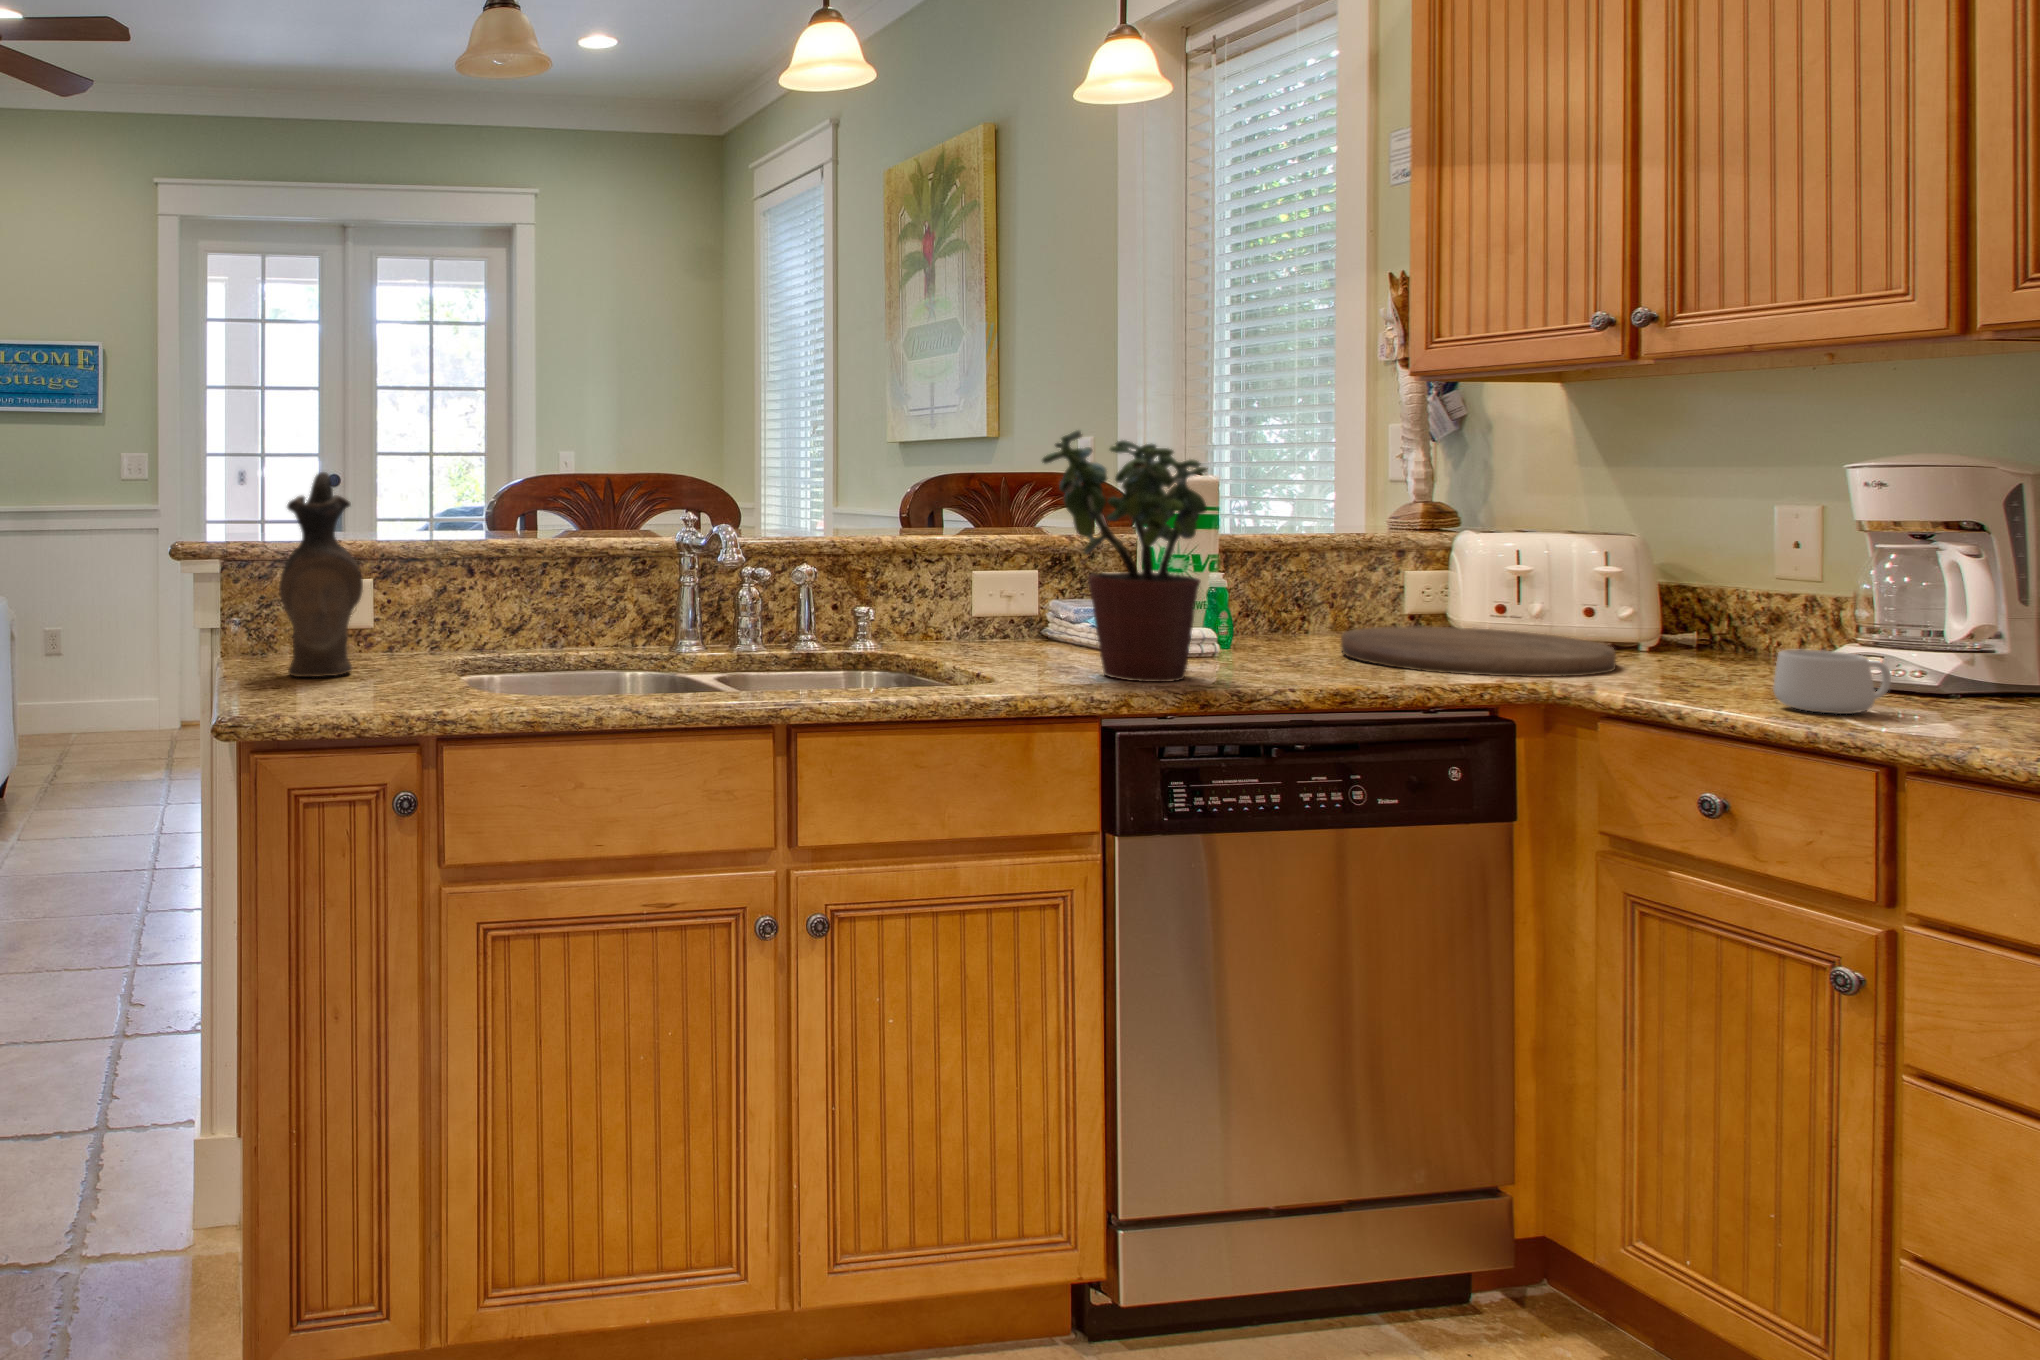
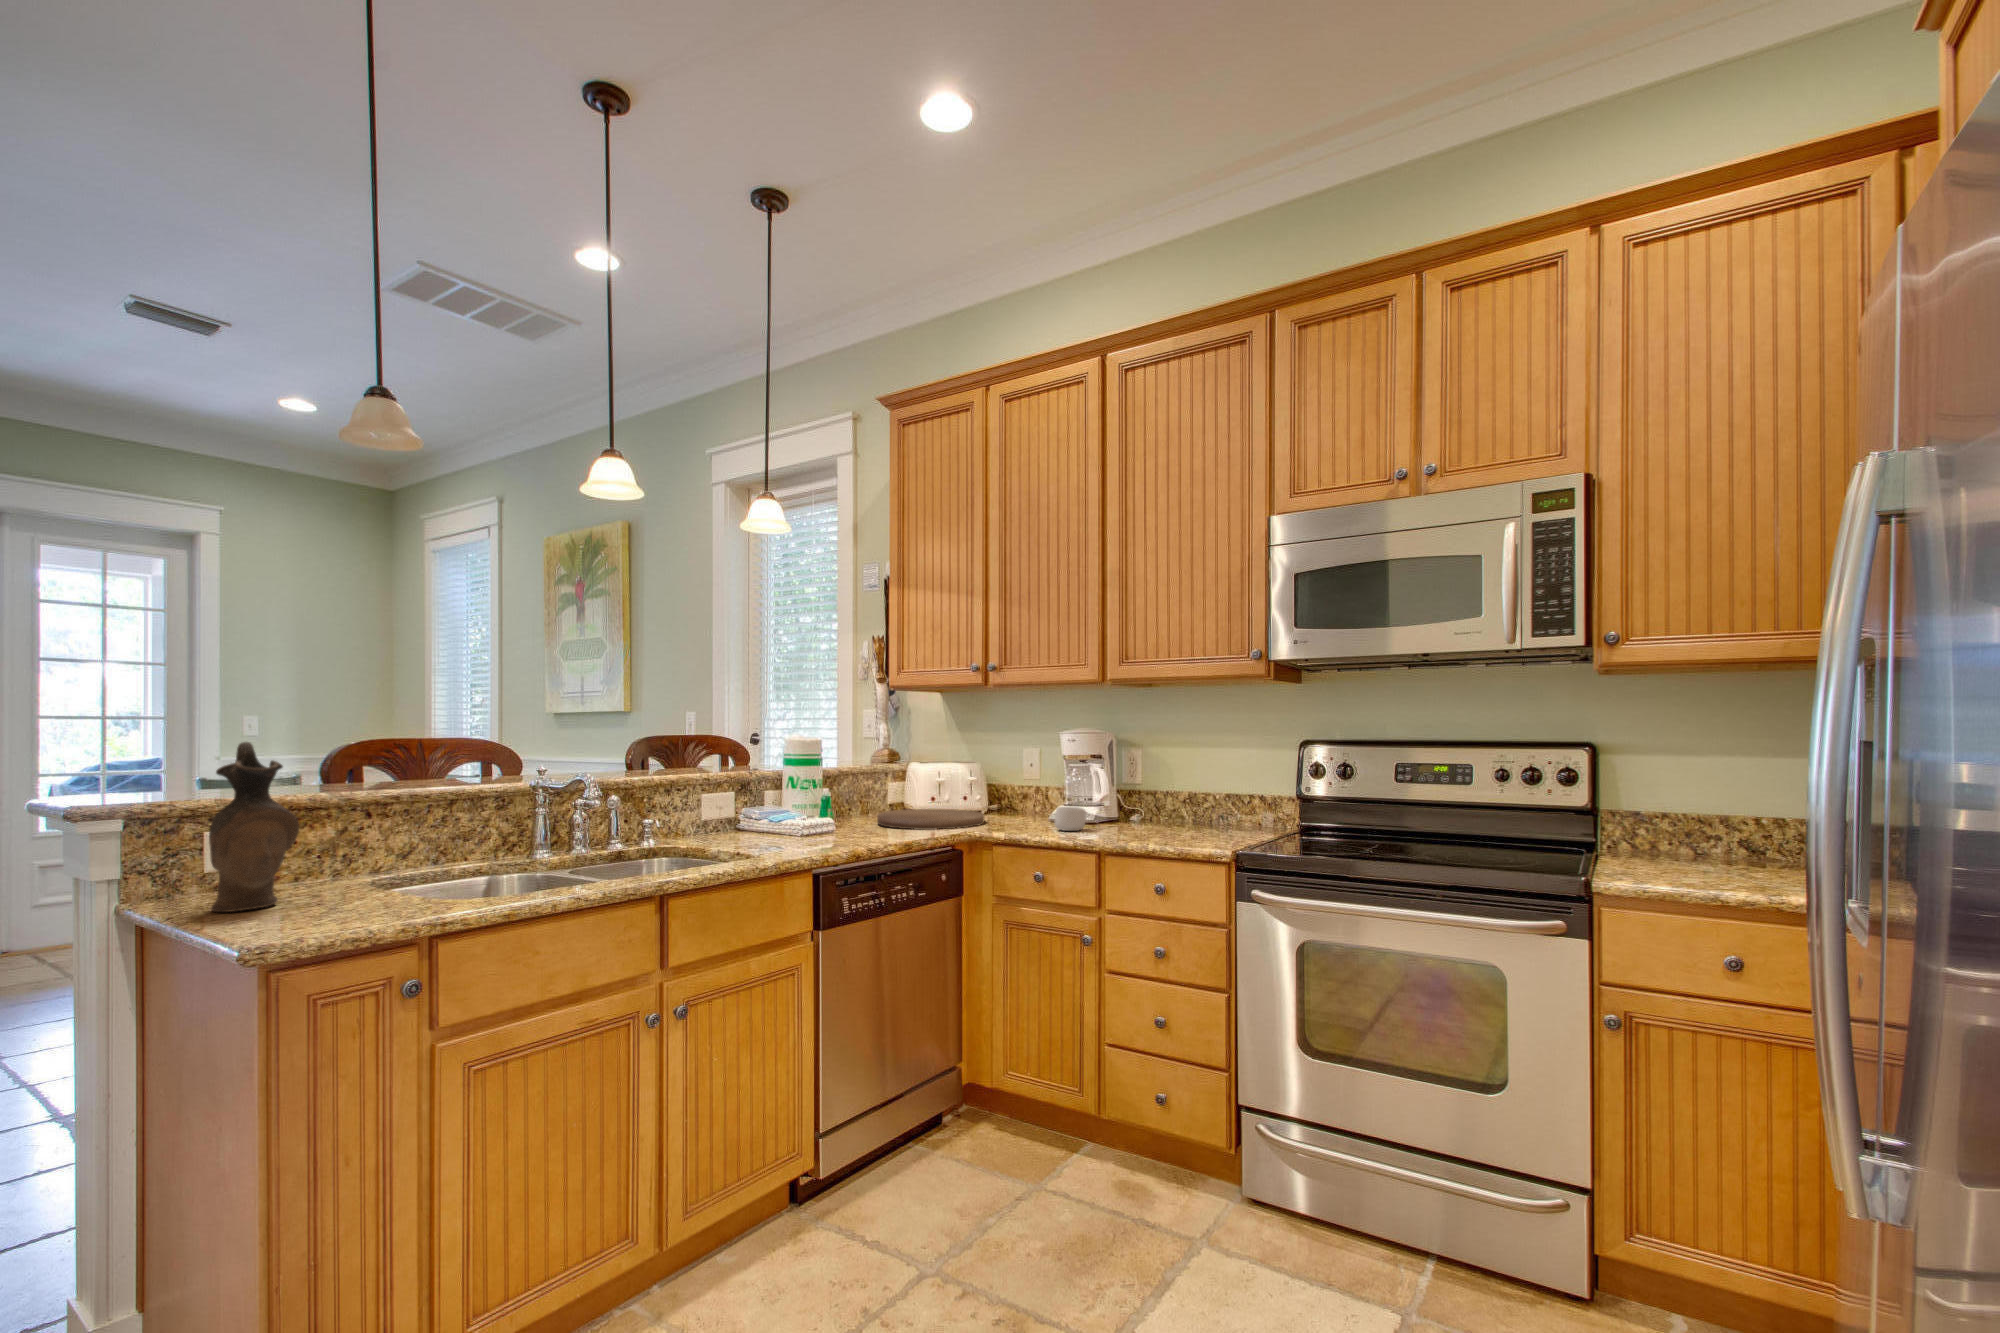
potted plant: present [1042,431,1208,682] -> none [771,715,852,847]

